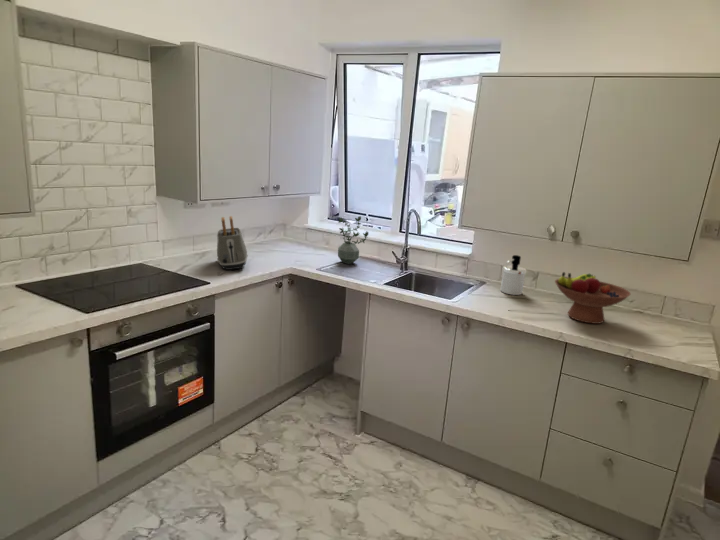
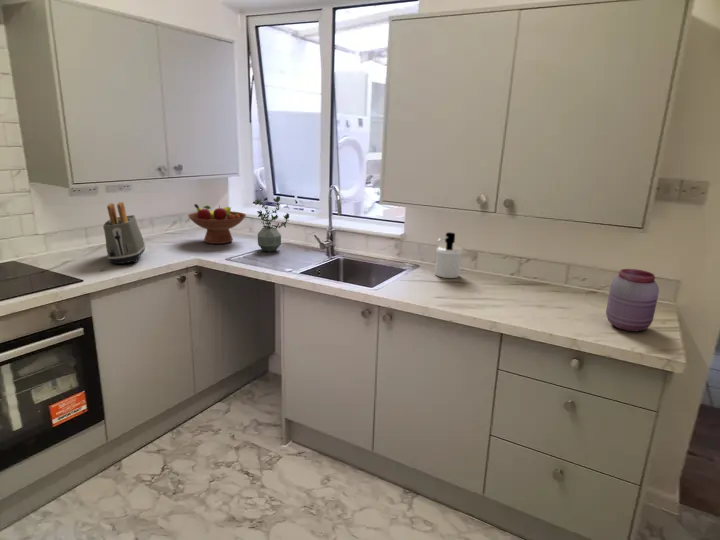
fruit bowl: present [555,272,630,324] -> present [188,204,246,244]
jar: none [660,294,707,347] -> present [606,269,659,332]

